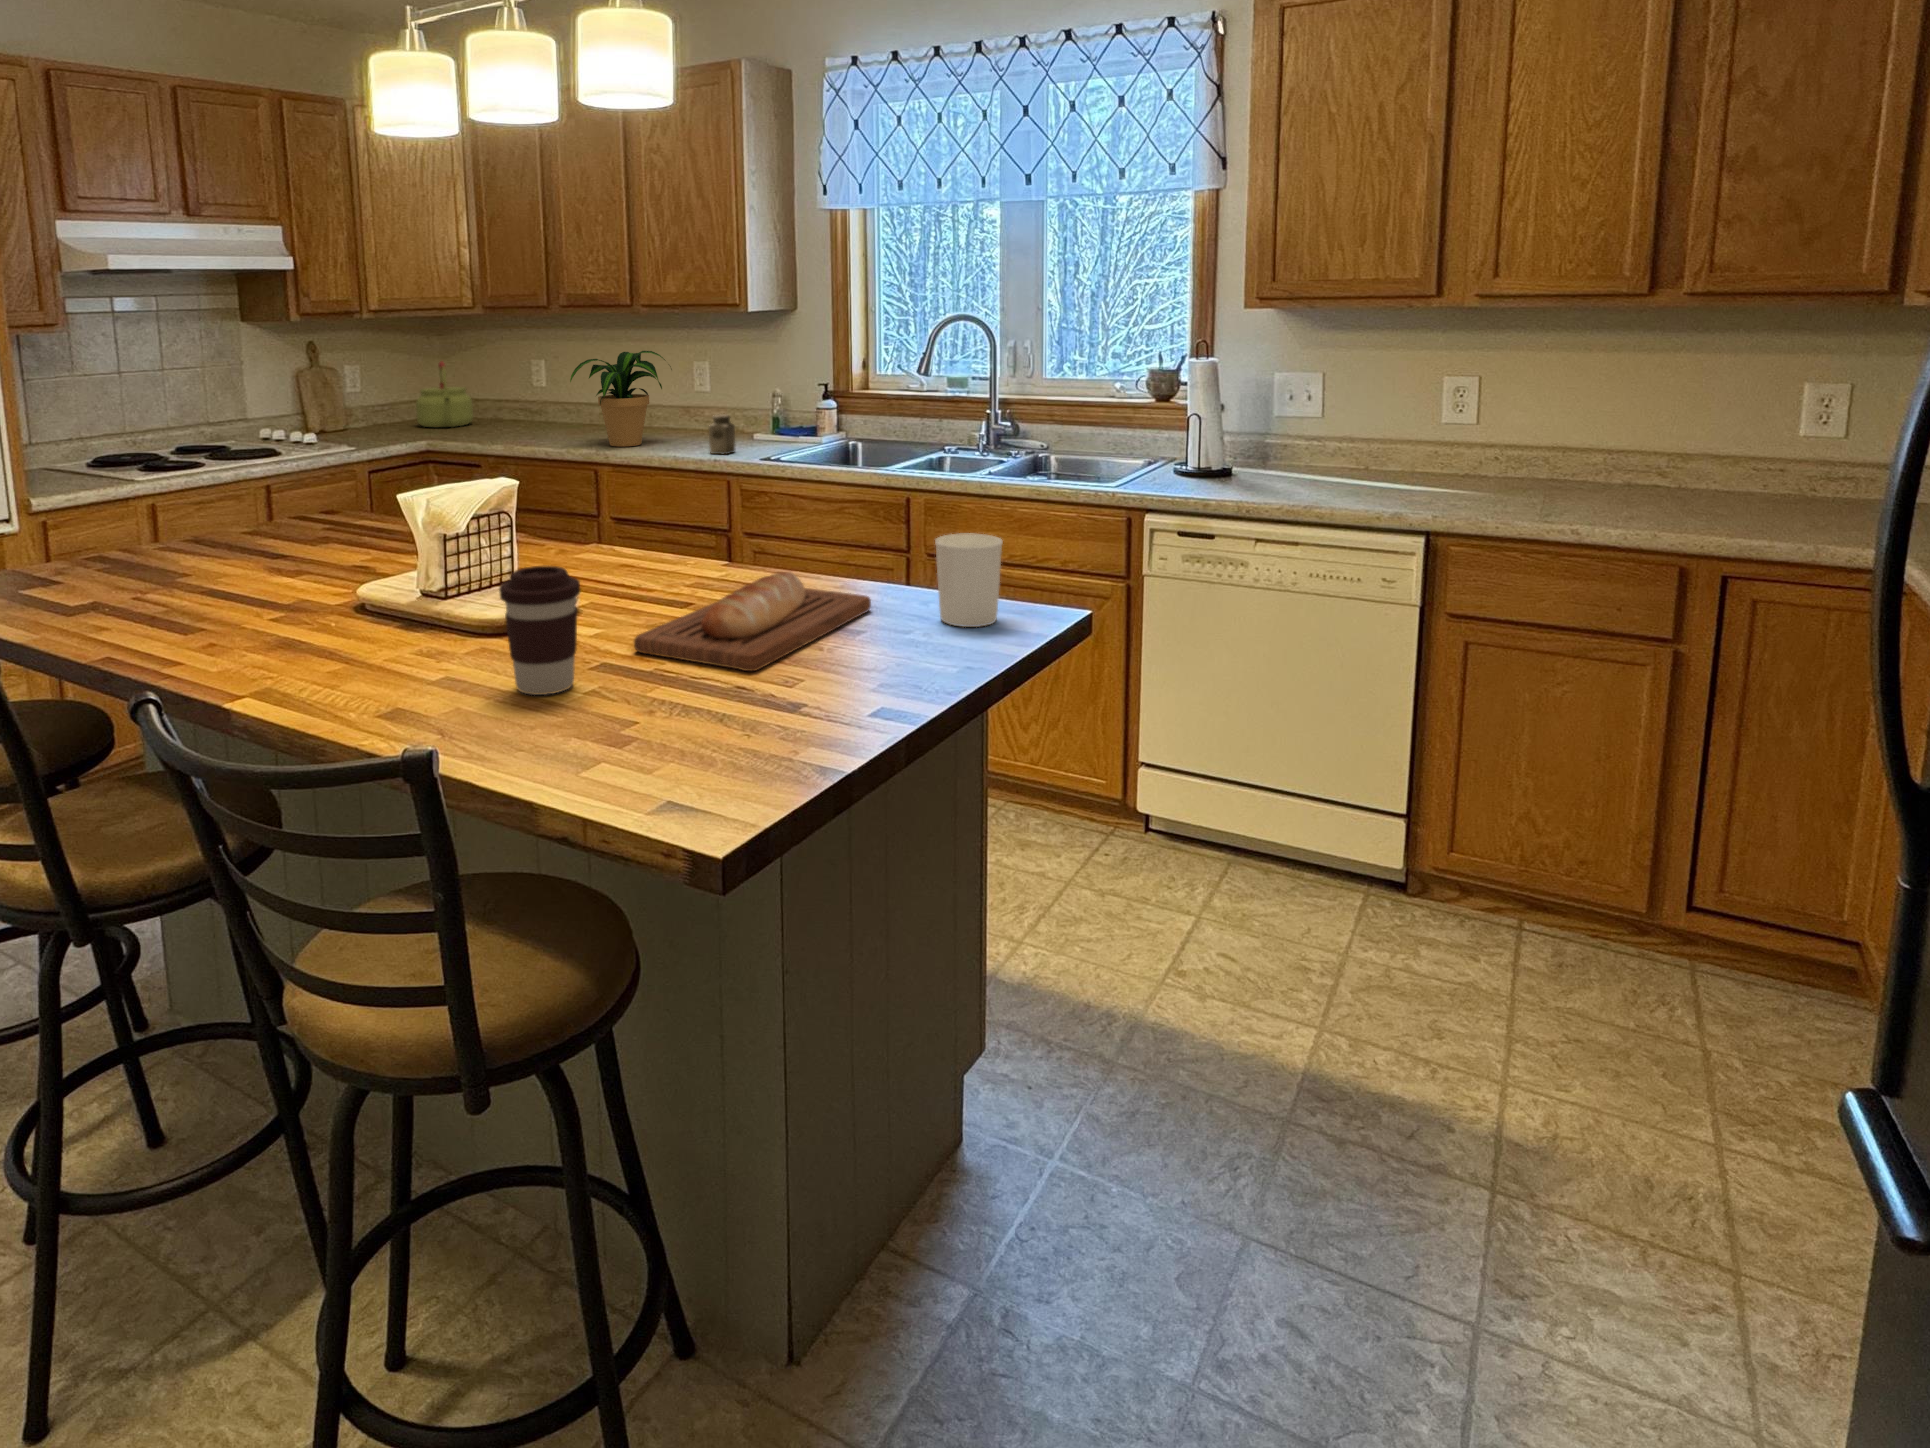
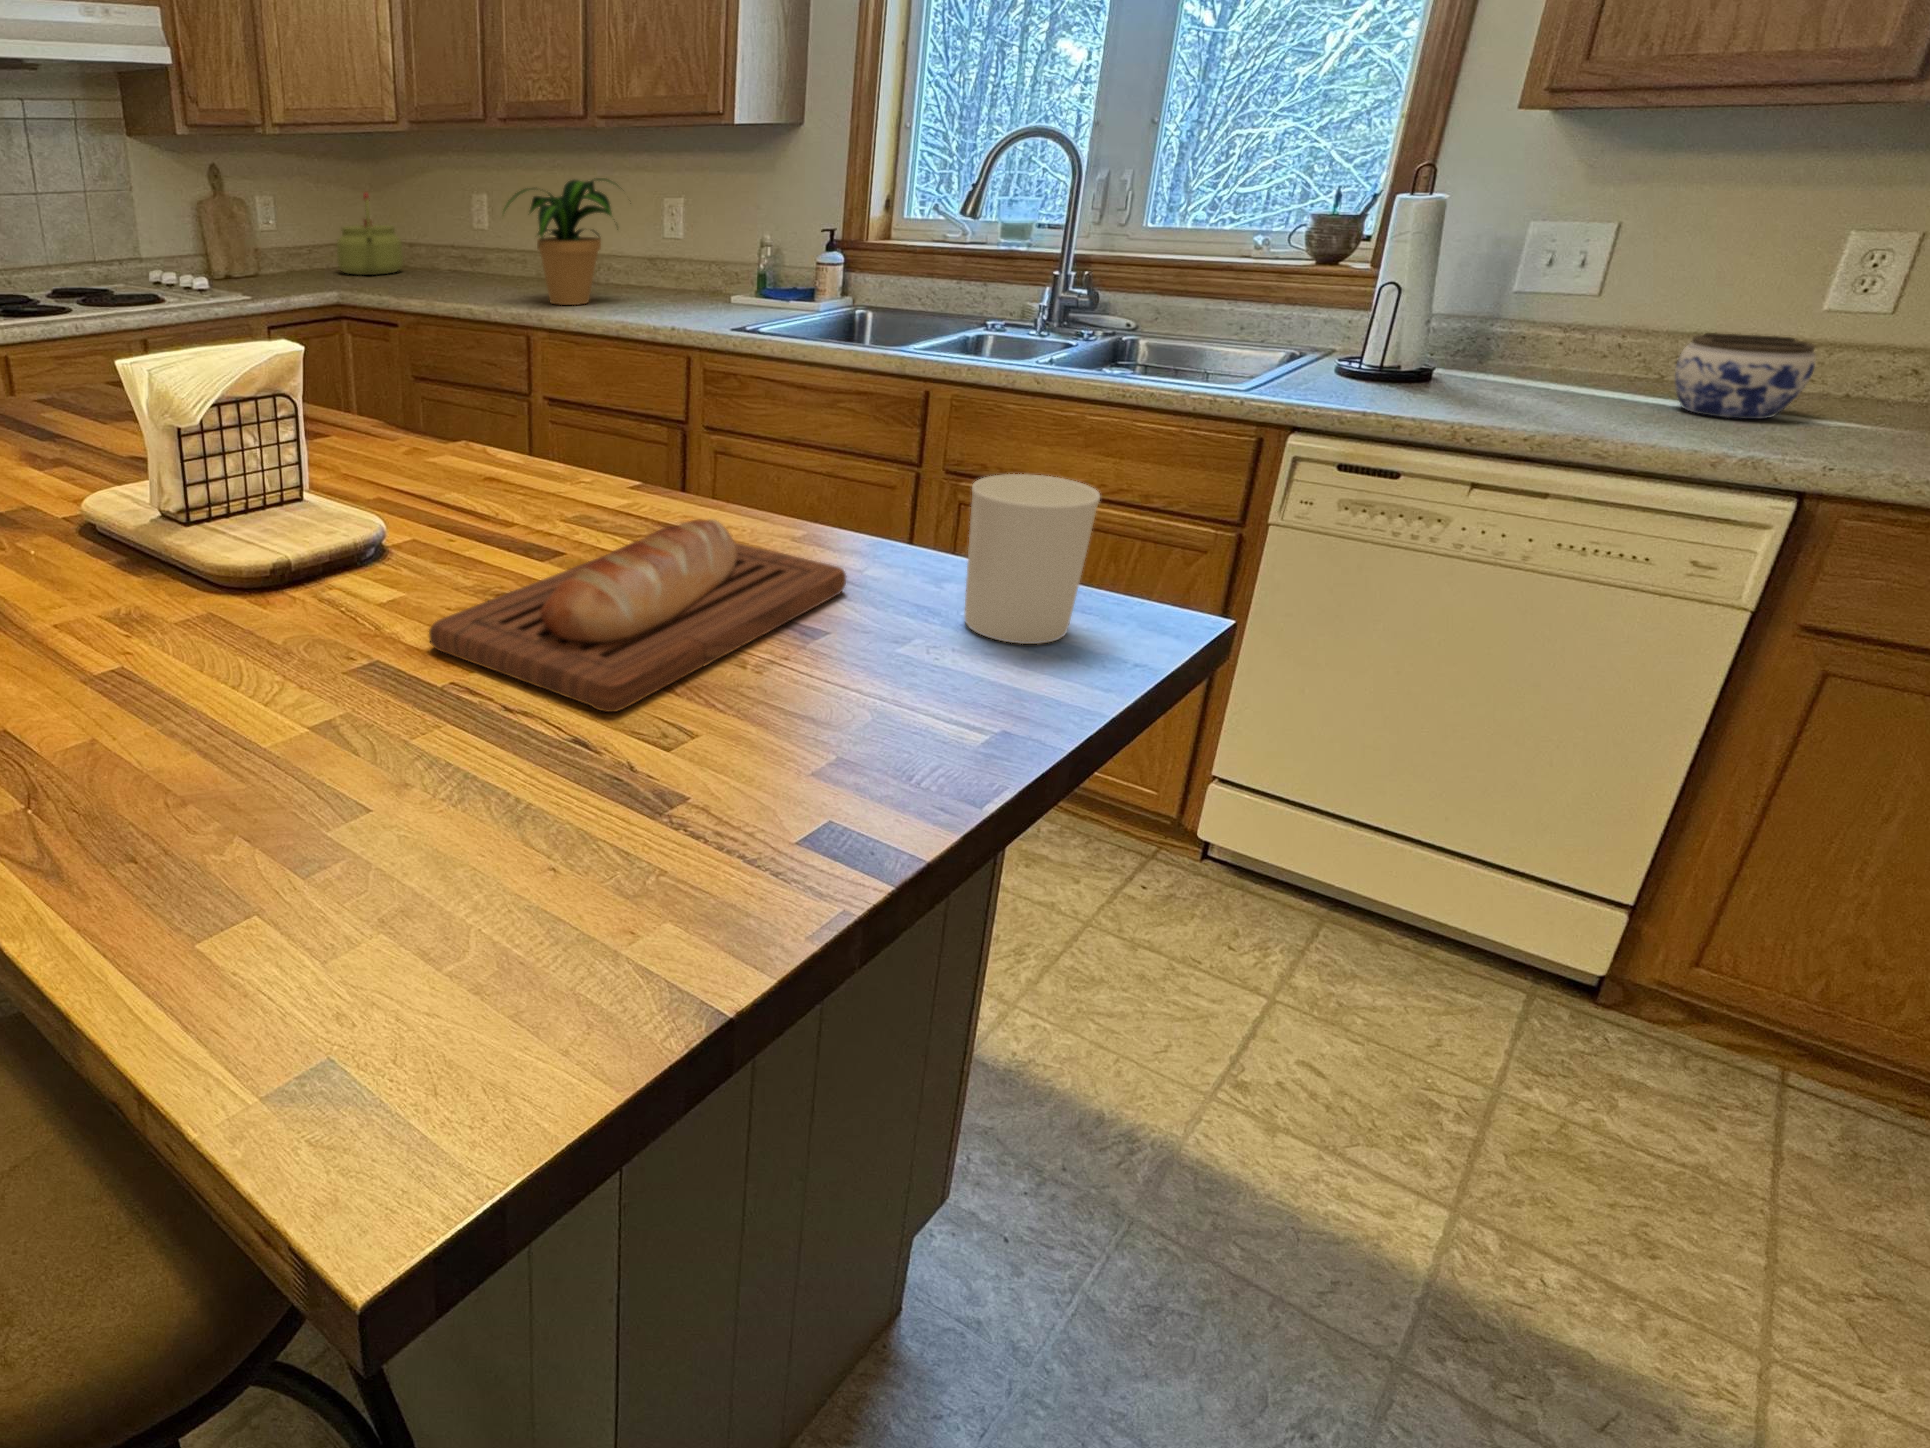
salt shaker: present [709,414,735,454] -> none [670,266,705,320]
jar: none [1364,440,1435,491] -> present [1675,333,1816,419]
coffee cup: present [499,566,580,695] -> none [156,505,304,733]

